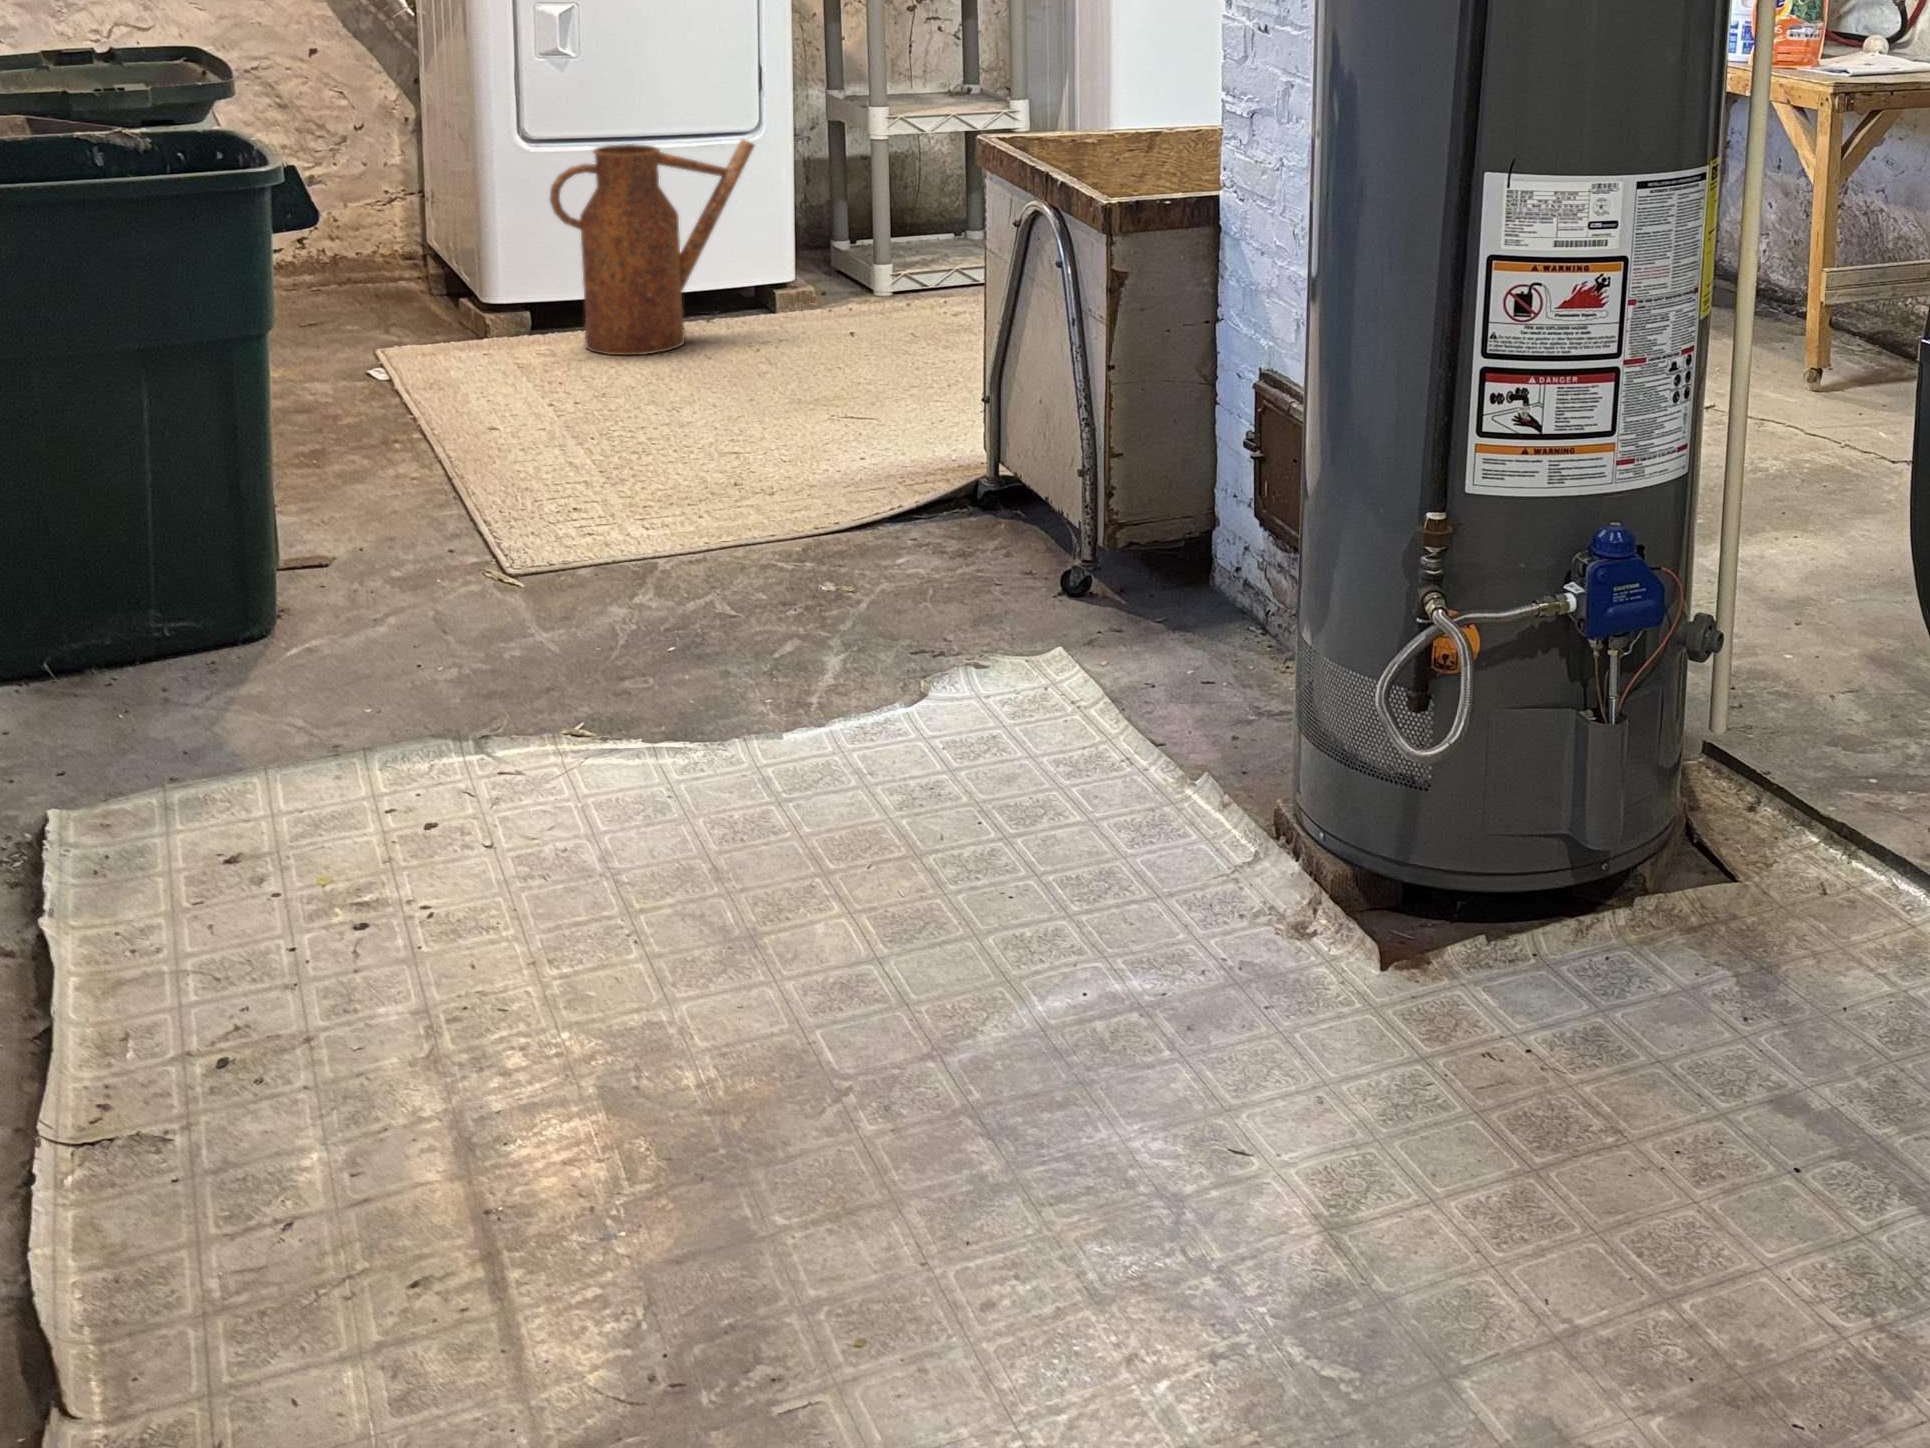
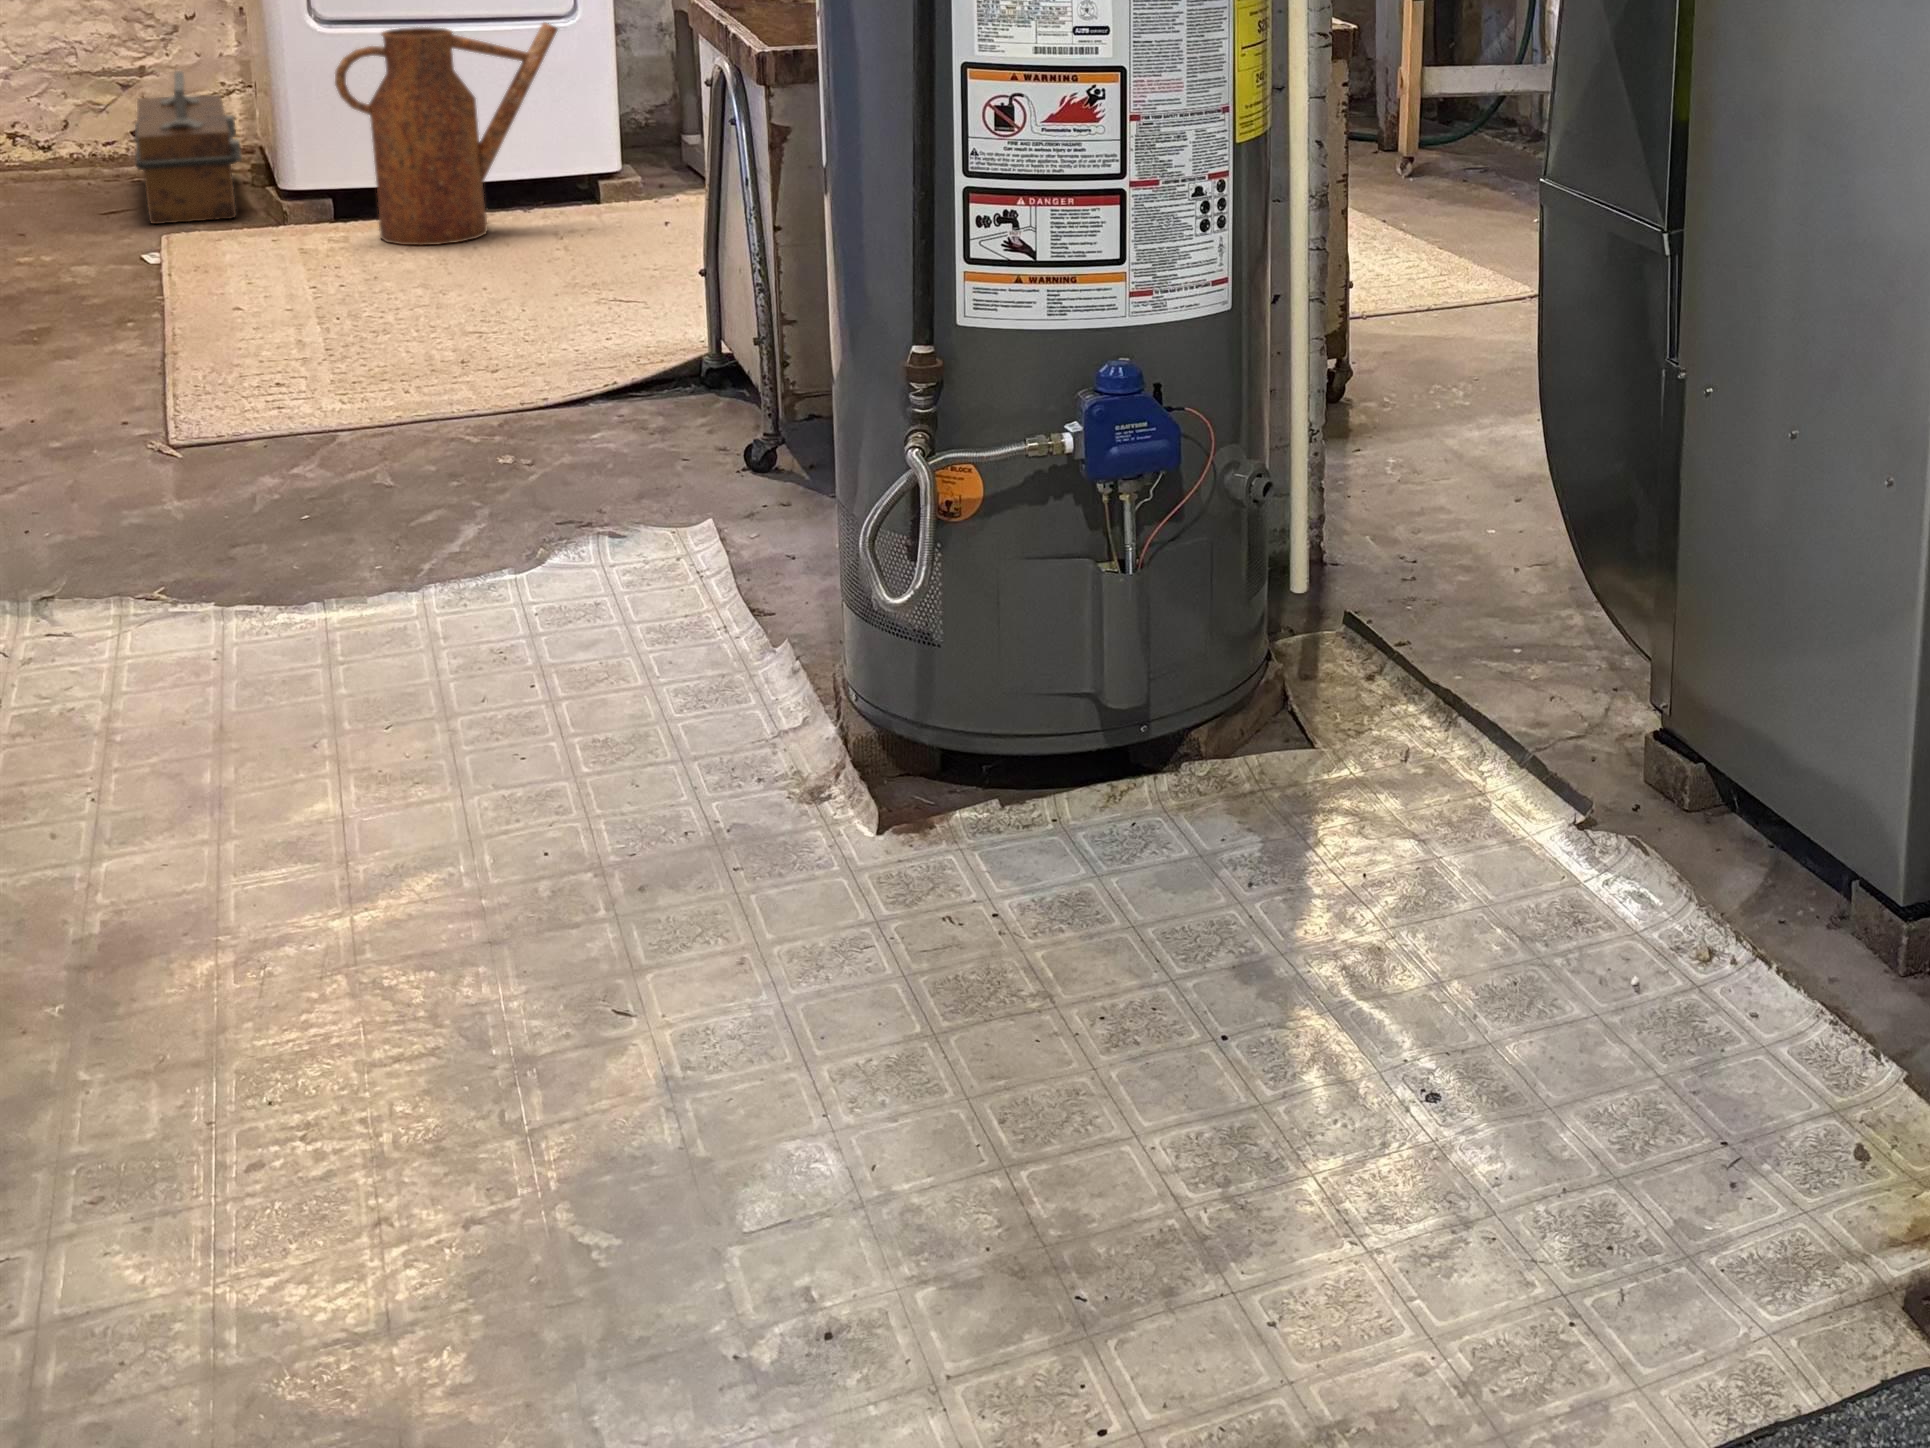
toolbox: none [318,182,439,333] -> present [135,71,242,224]

